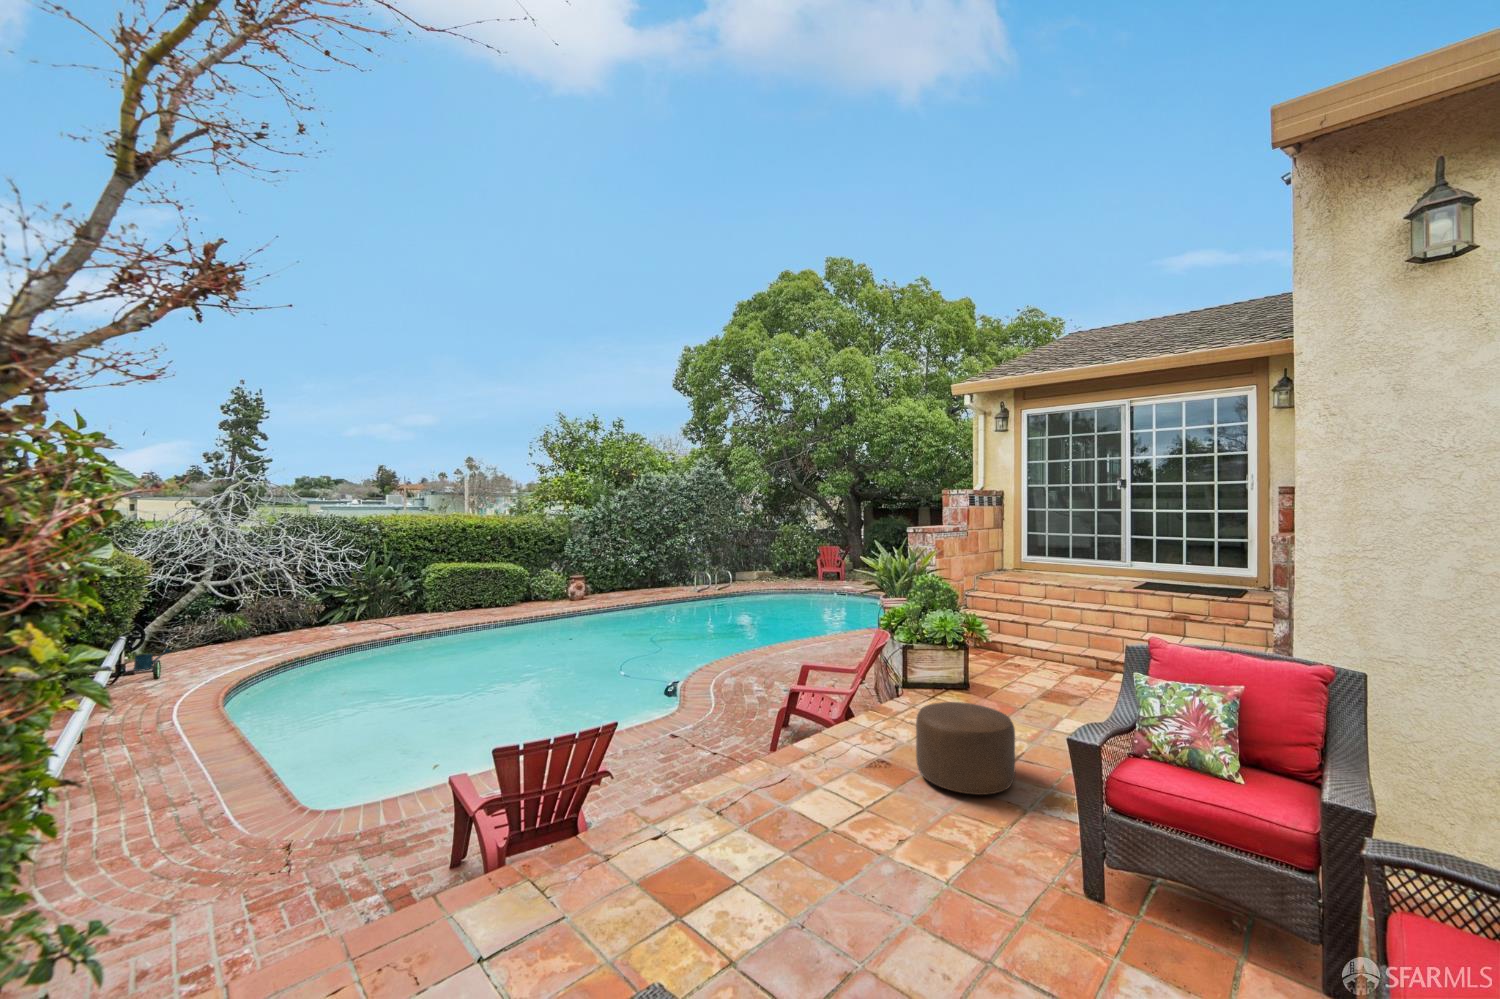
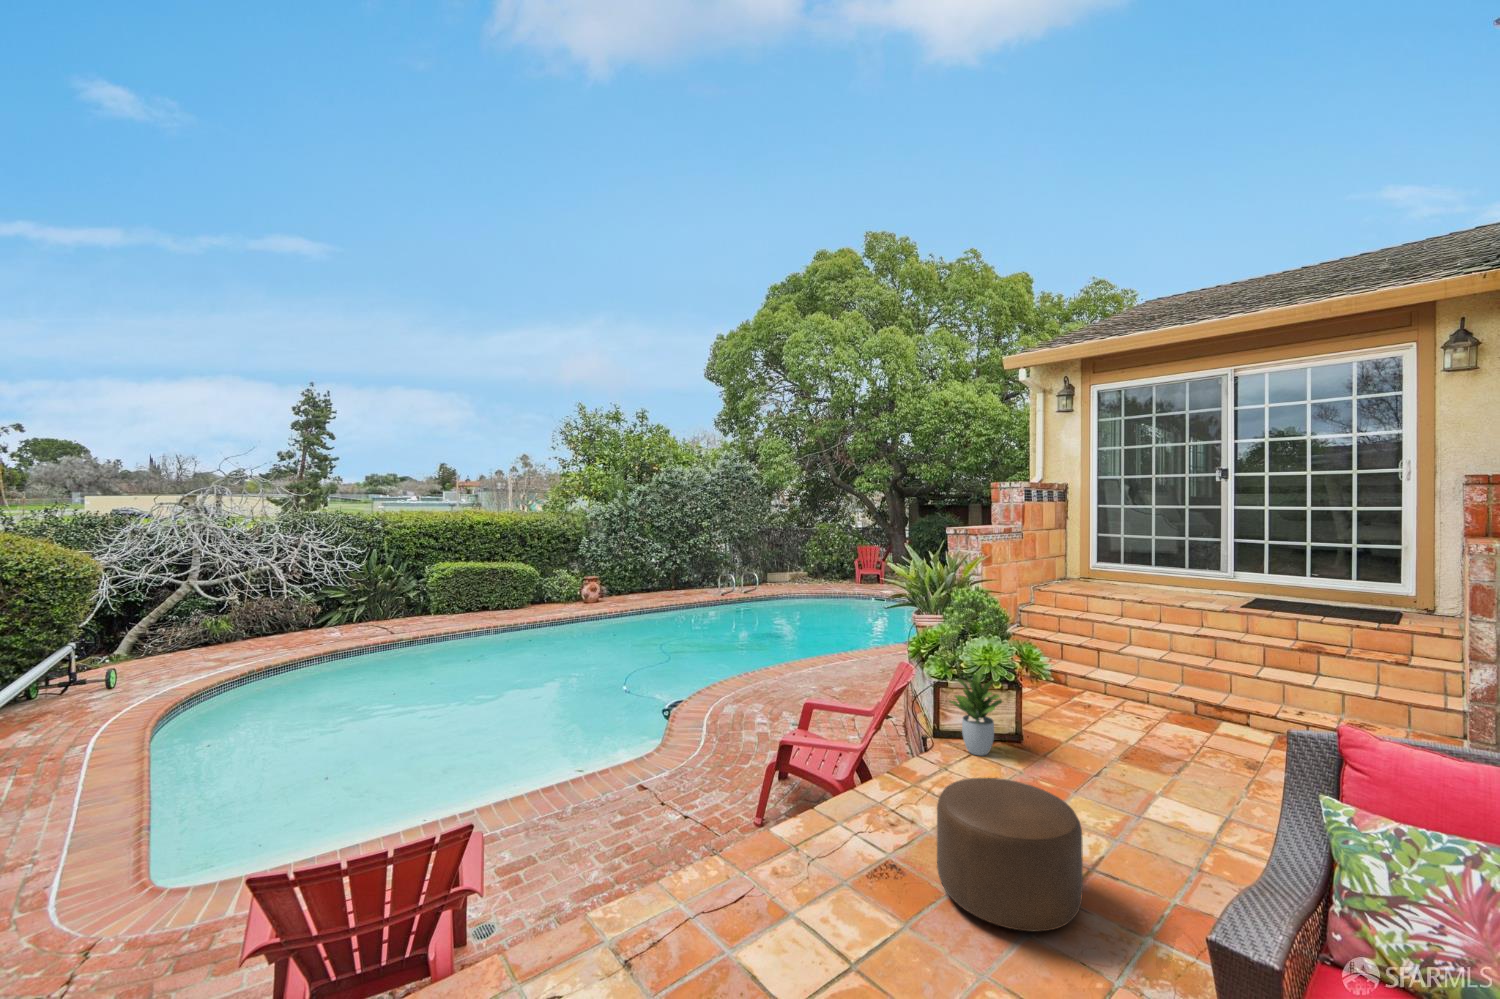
potted plant: none [914,631,957,700] -> present [949,667,1002,756]
watering can: present [134,648,170,671] -> none [91,655,137,680]

